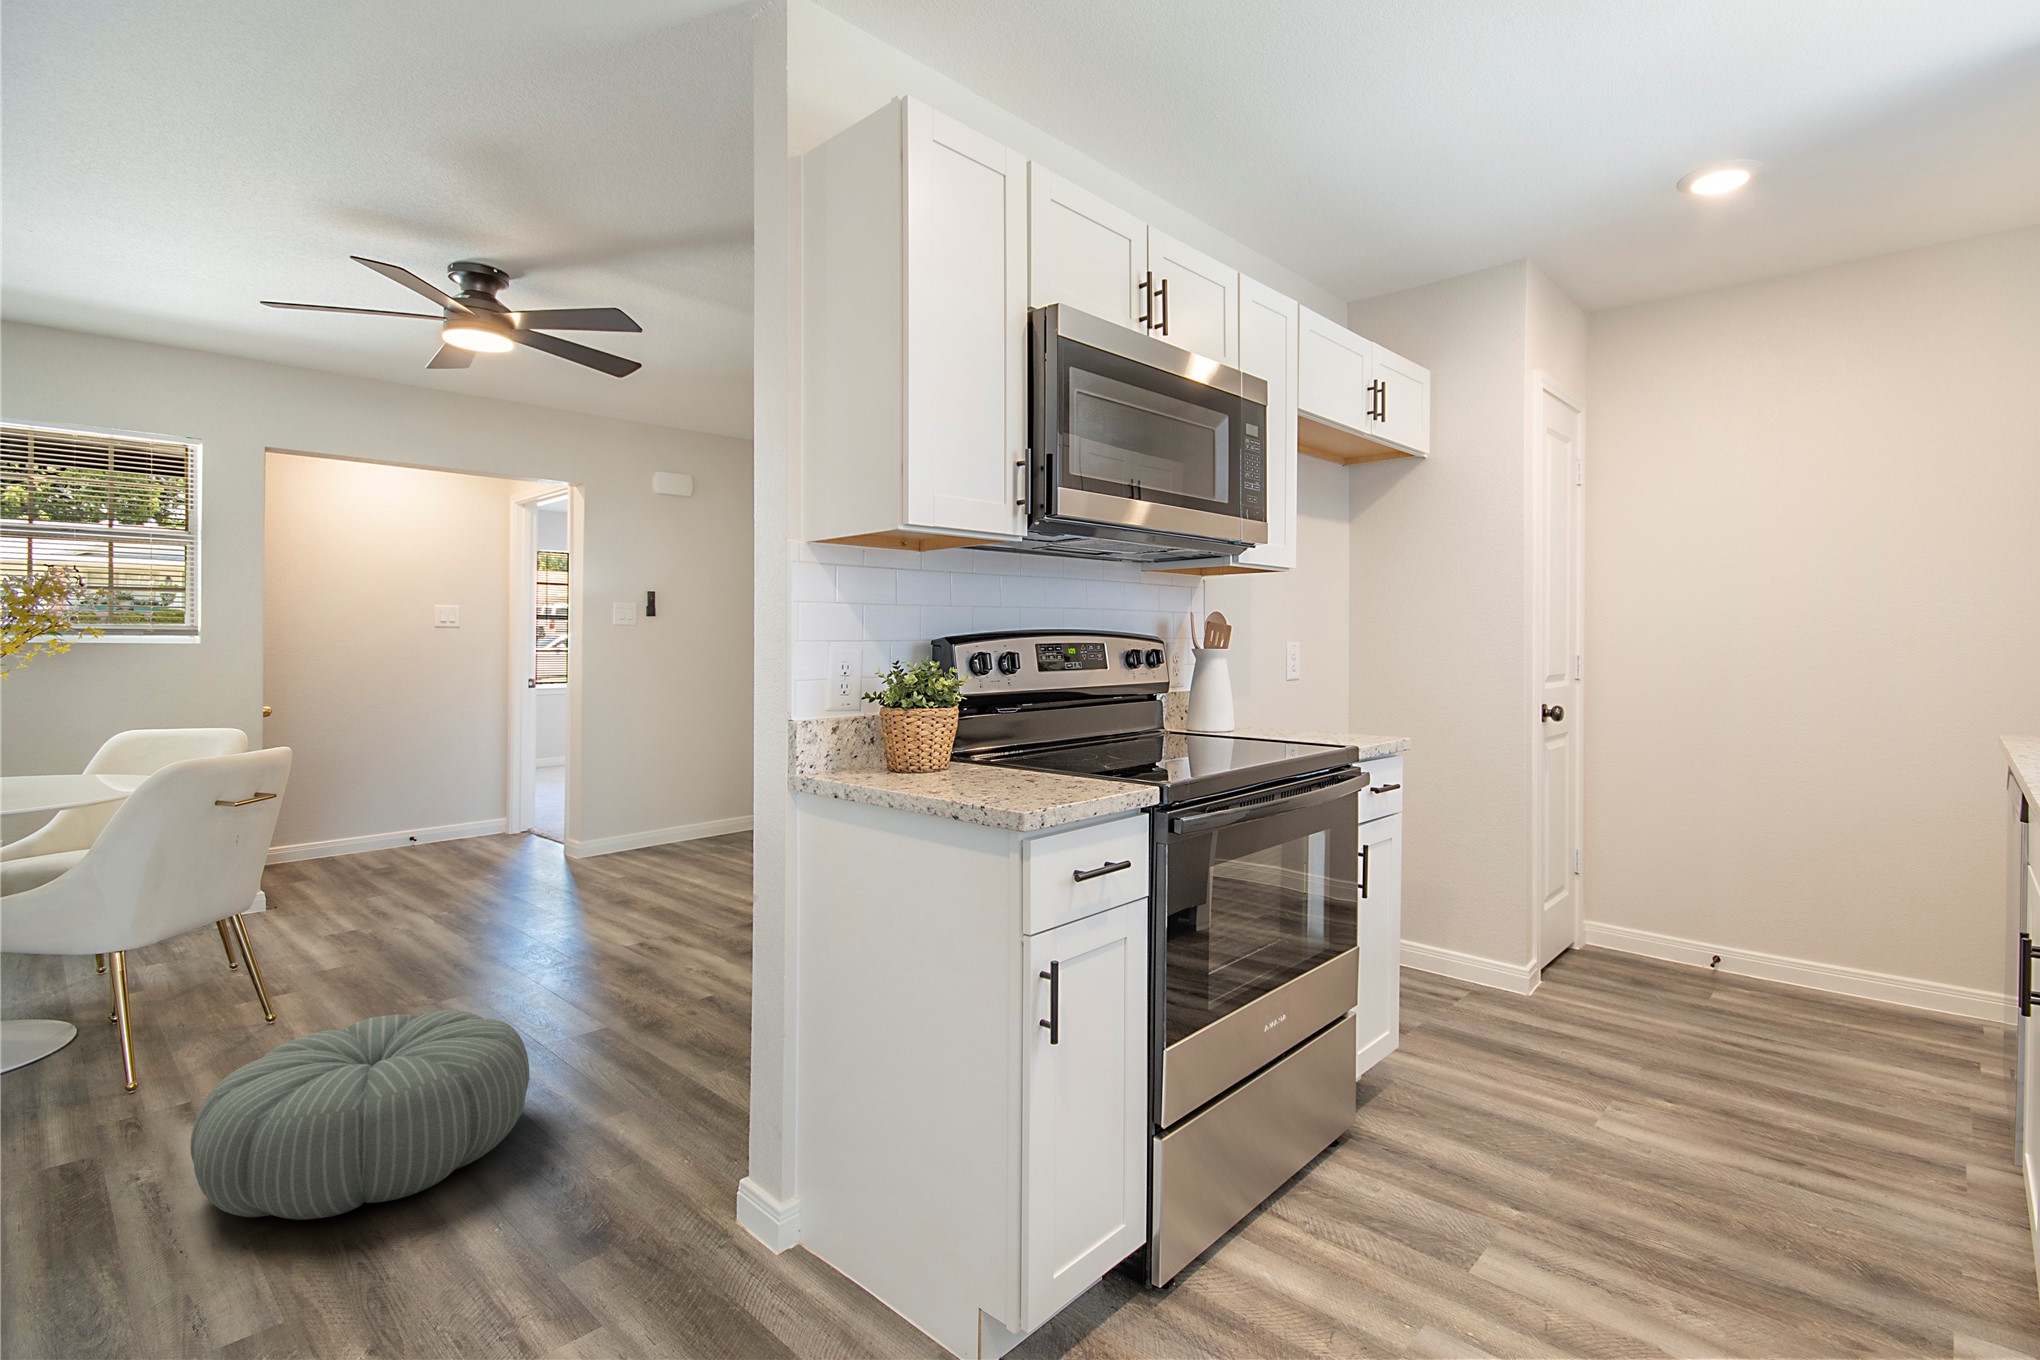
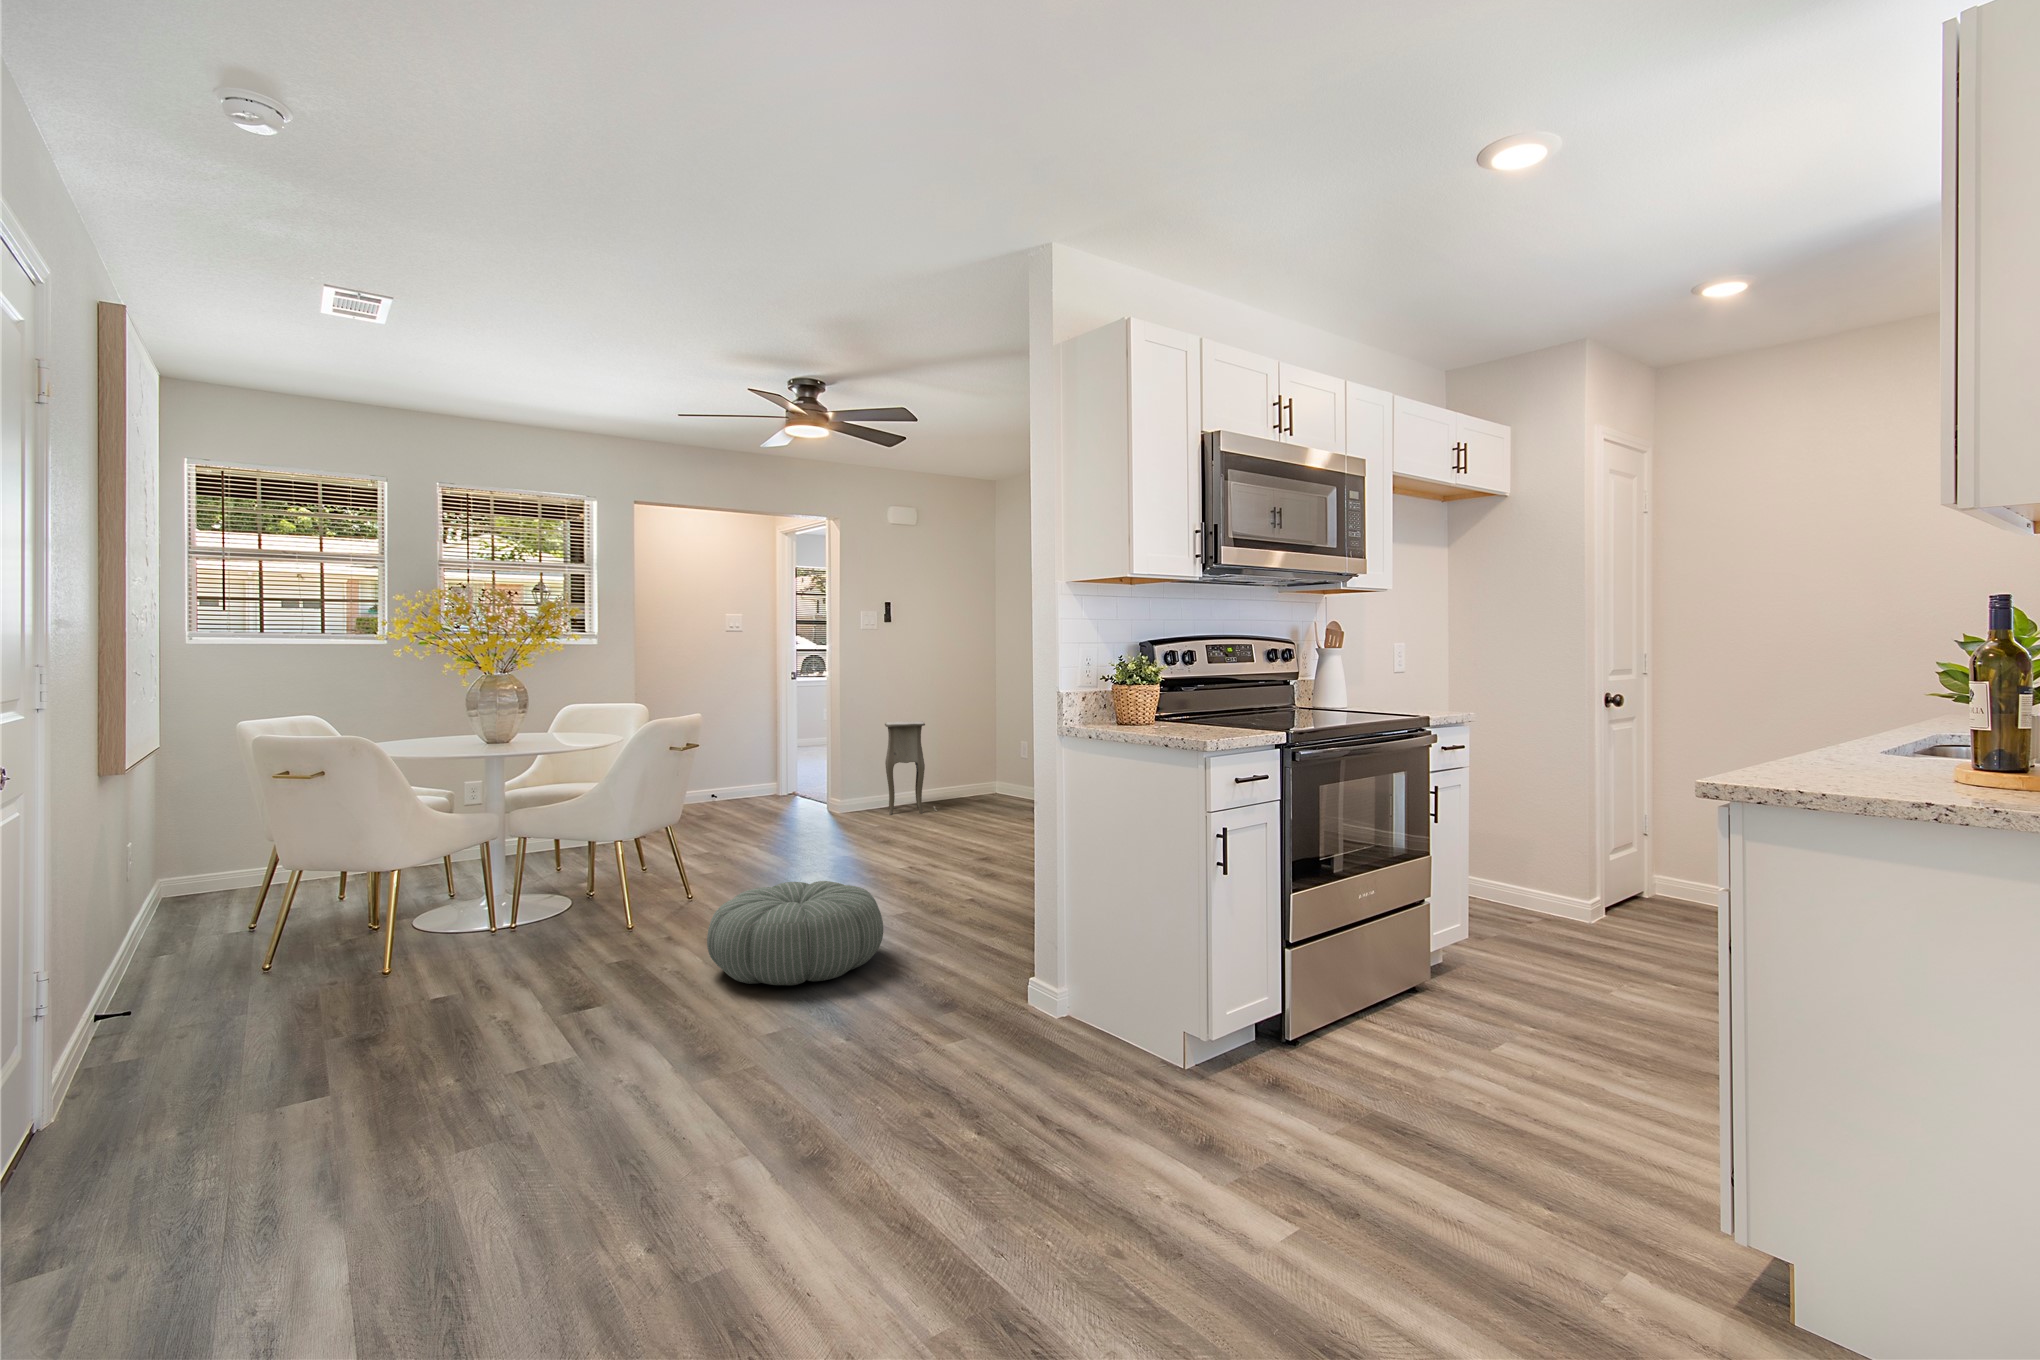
side table: none [643,739,713,860] -> present [885,721,937,814]

